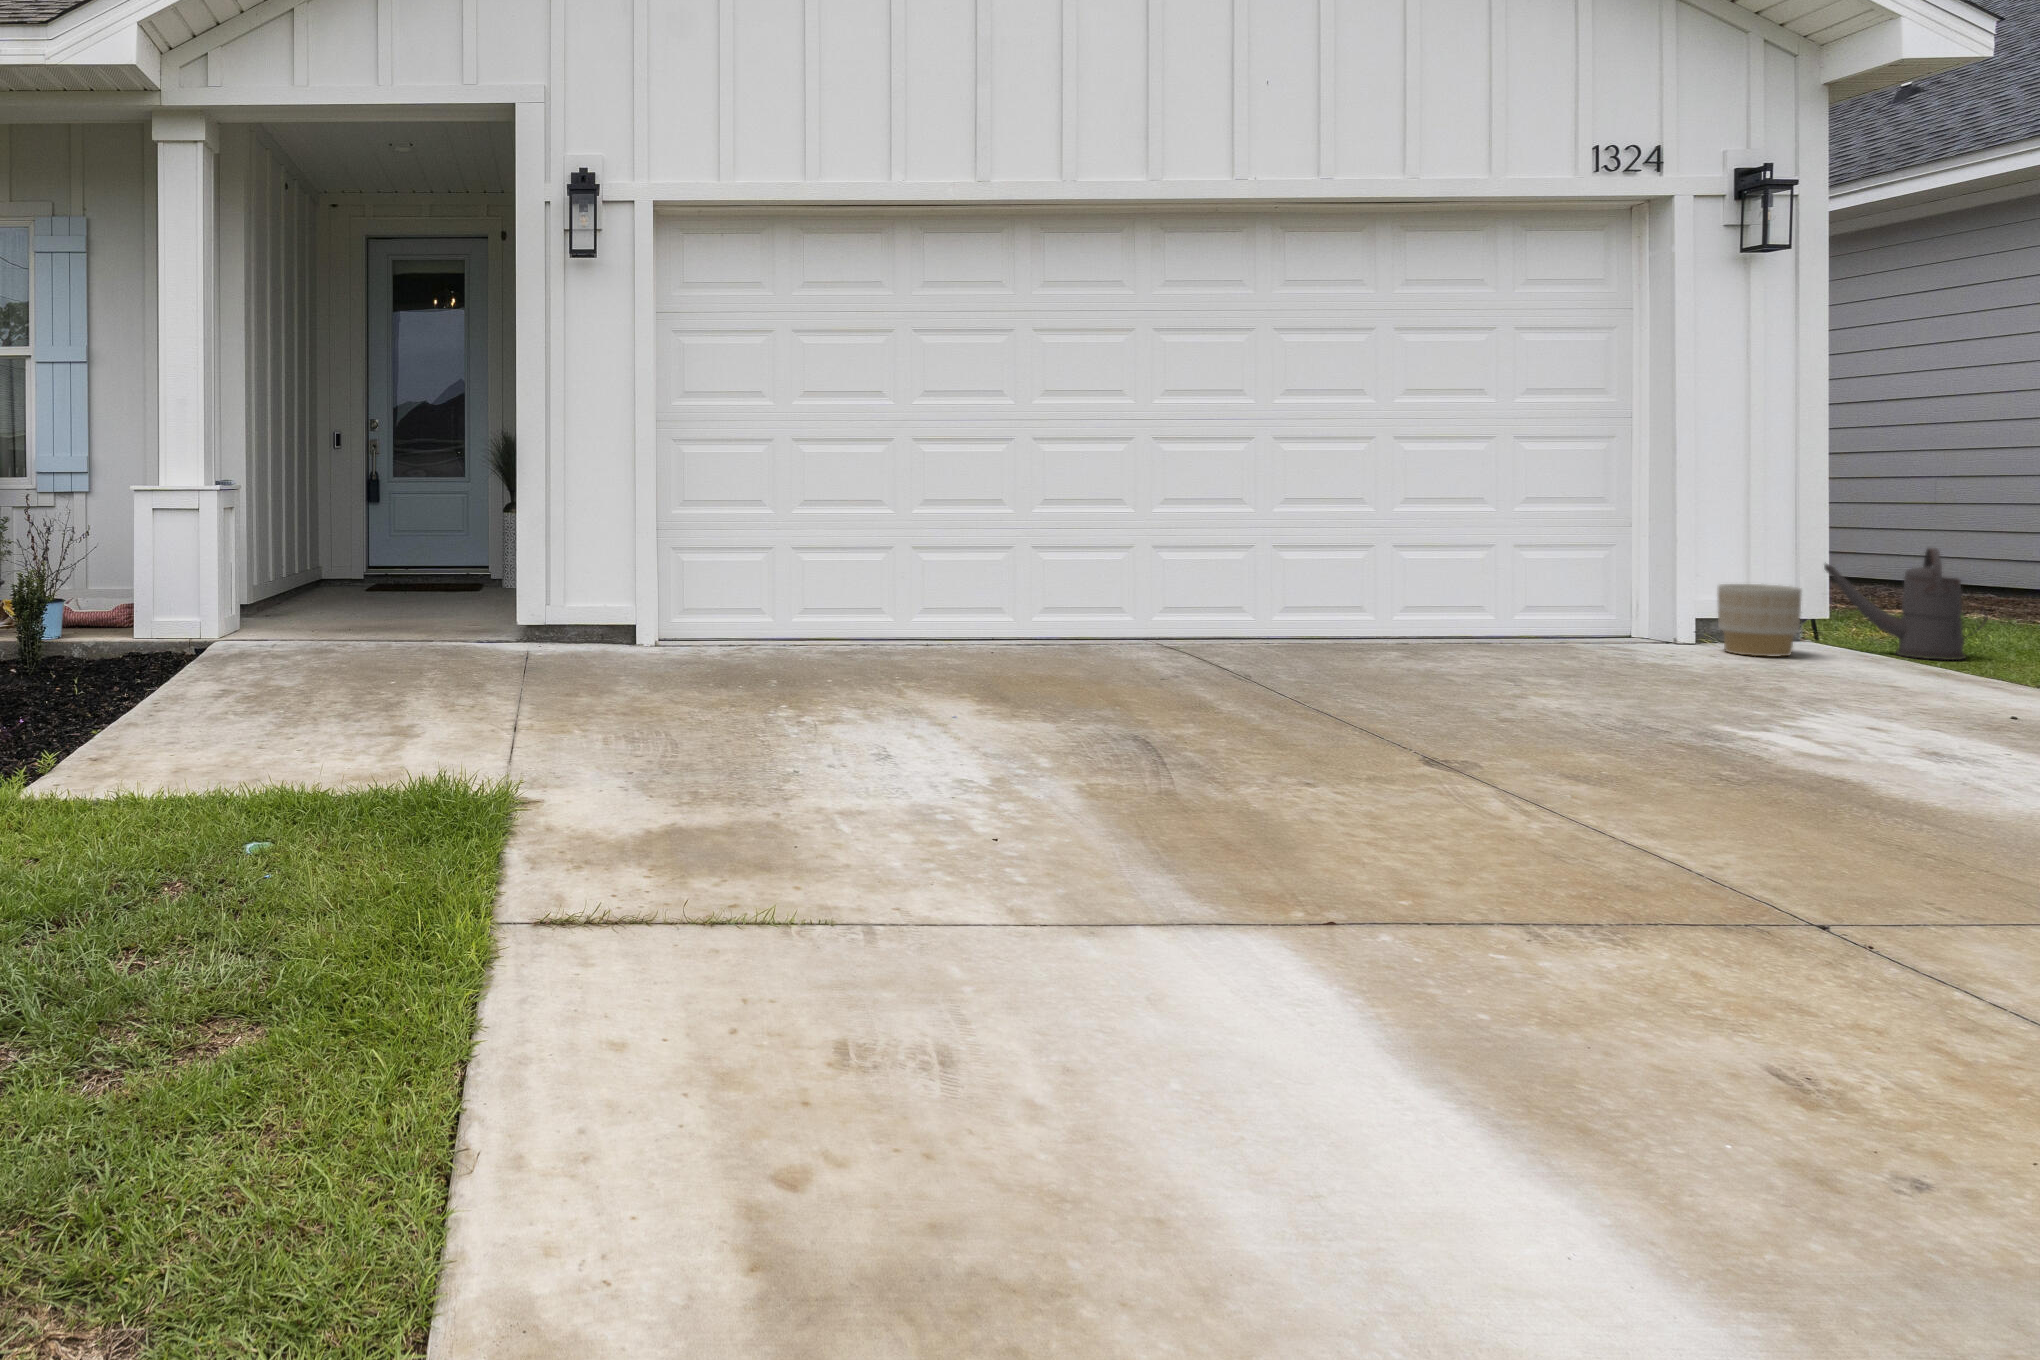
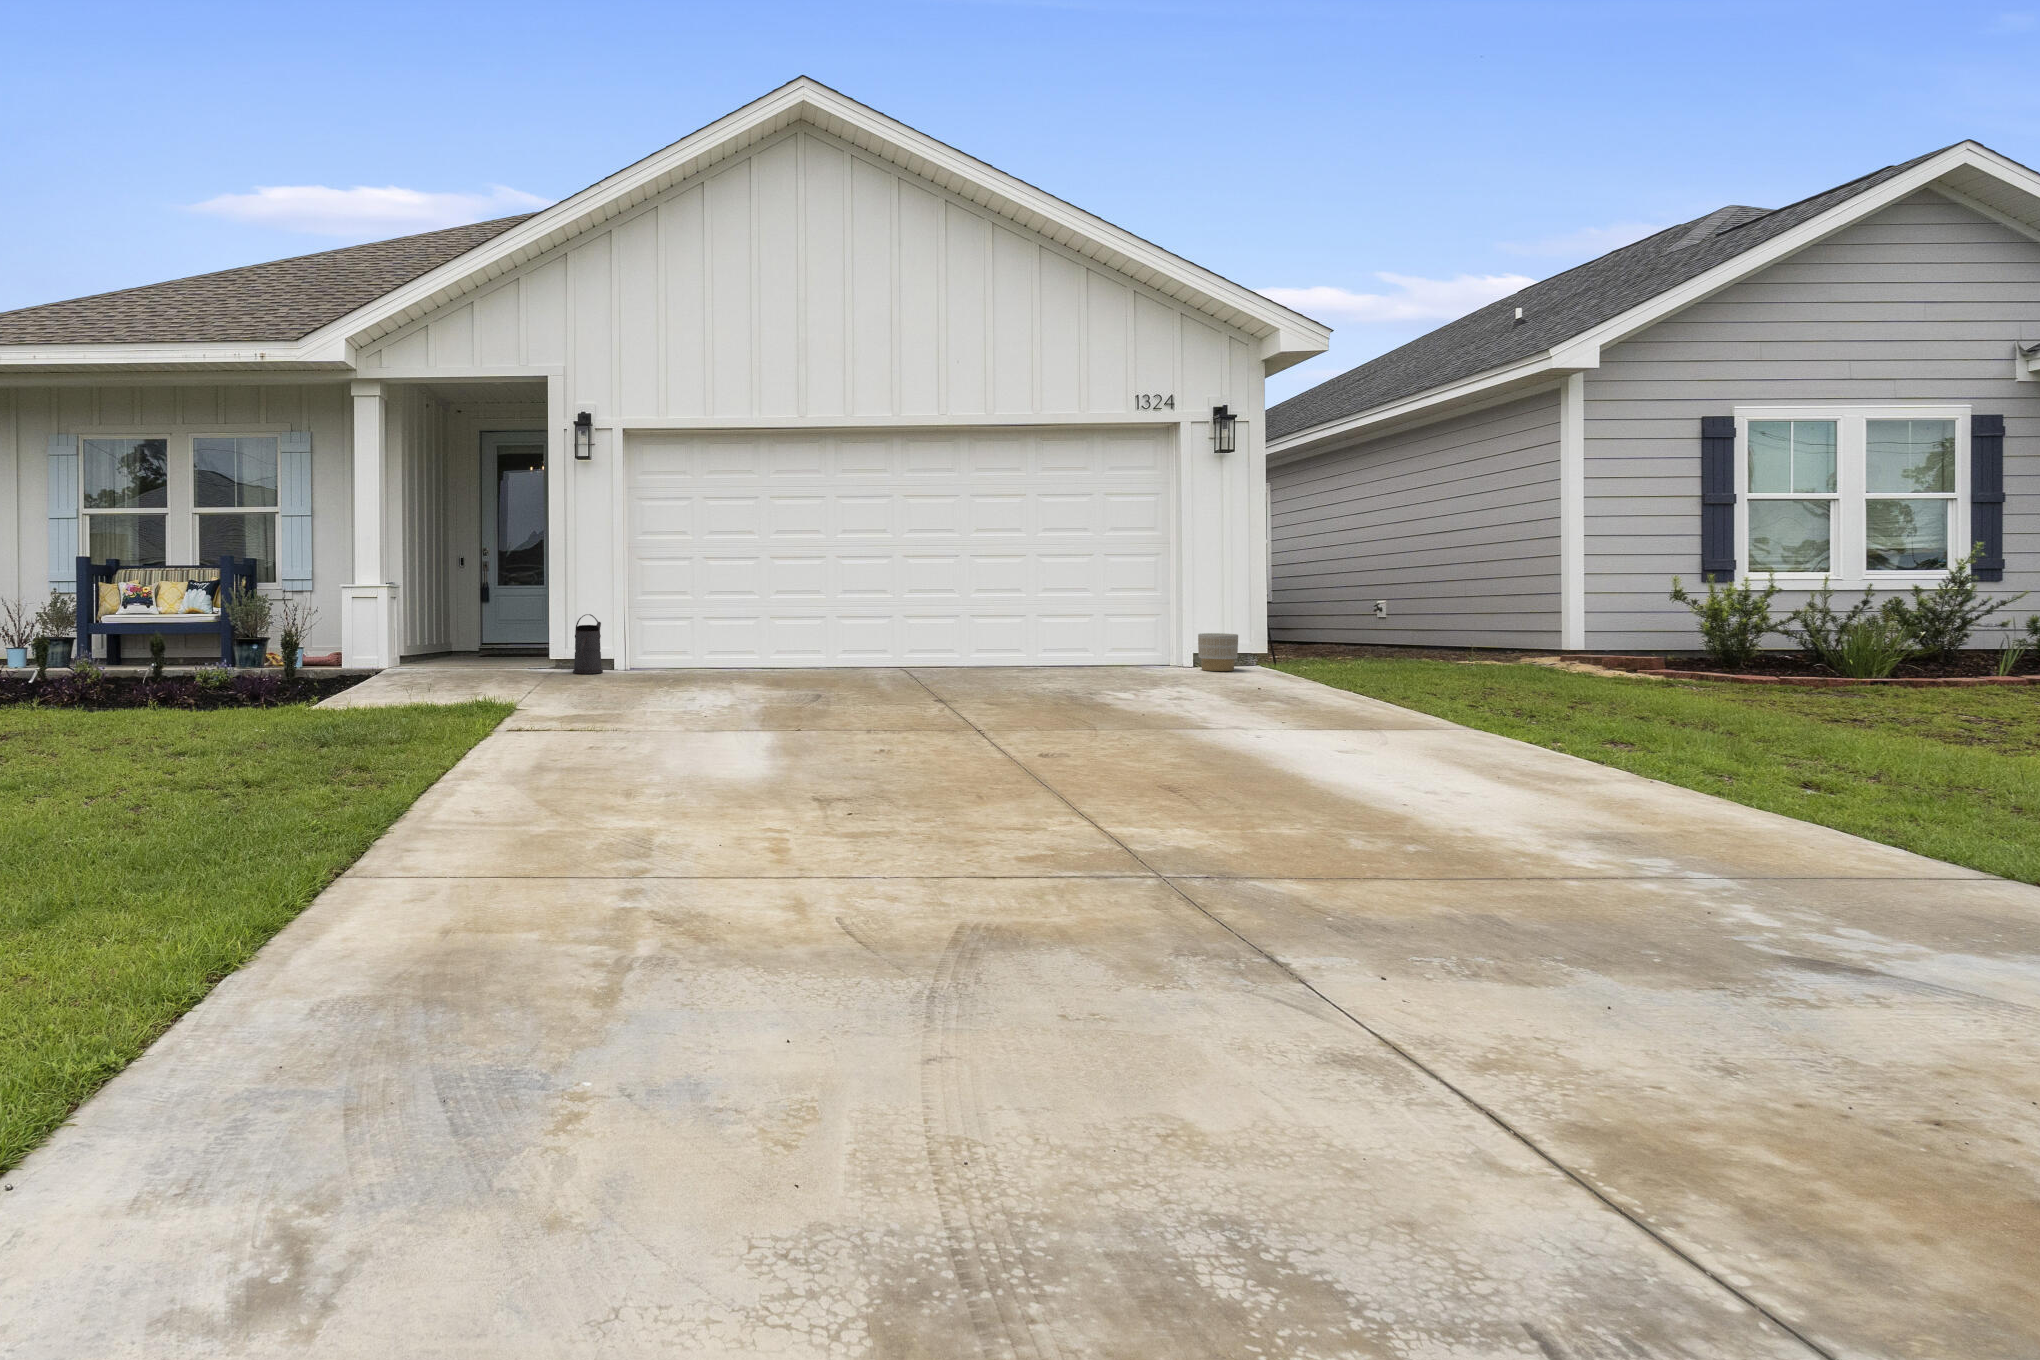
watering can: present [1824,548,1988,660] -> present [573,614,603,674]

